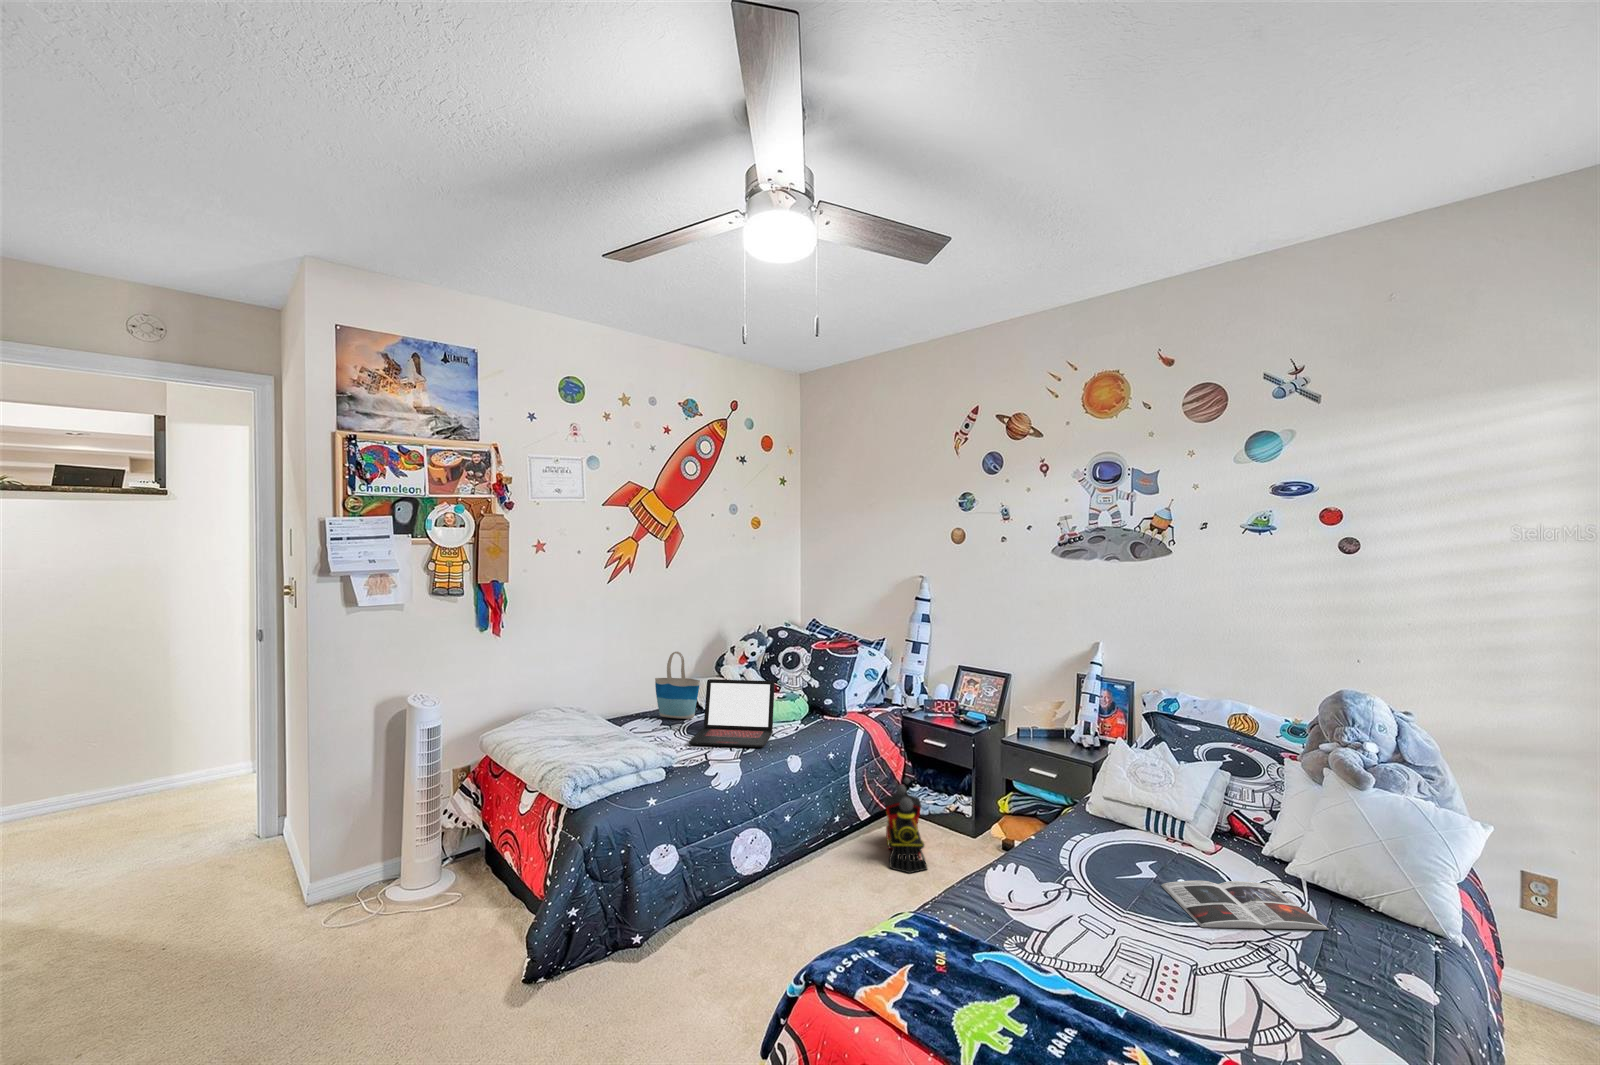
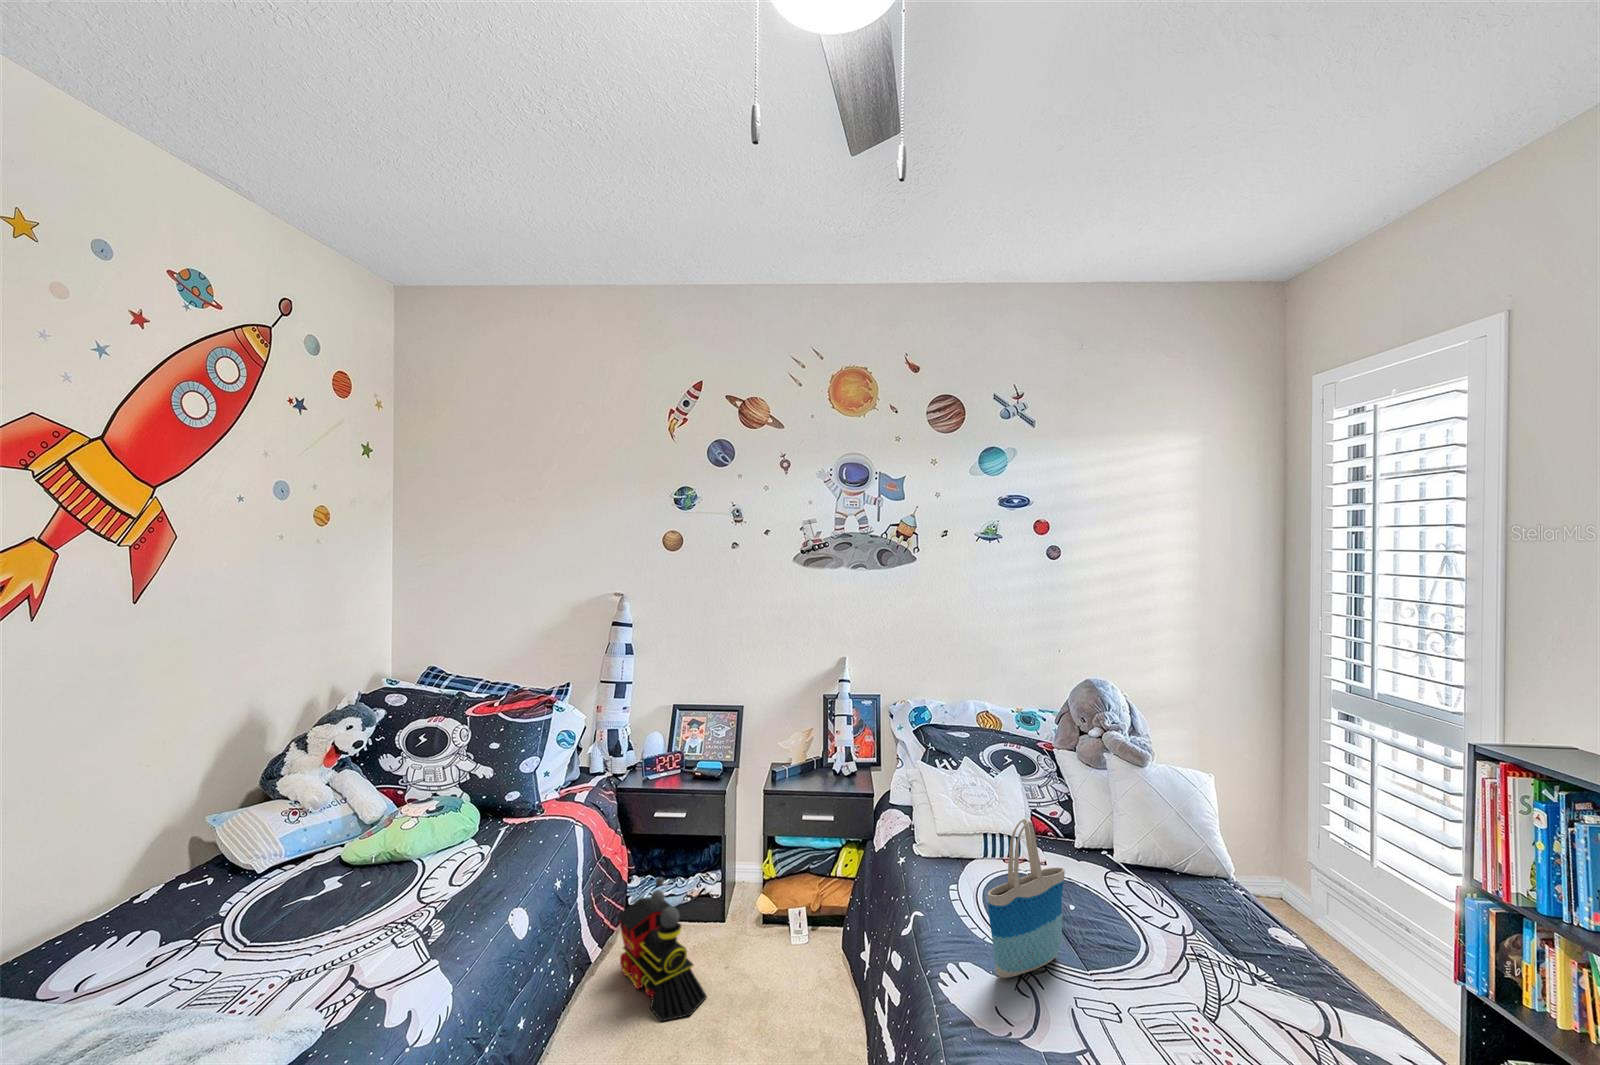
tote bag: present [655,652,700,719] -> present [988,819,1065,978]
laptop: present [689,679,775,747] -> none [284,788,459,966]
magazine: present [1161,881,1328,930] -> none [1073,884,1200,964]

